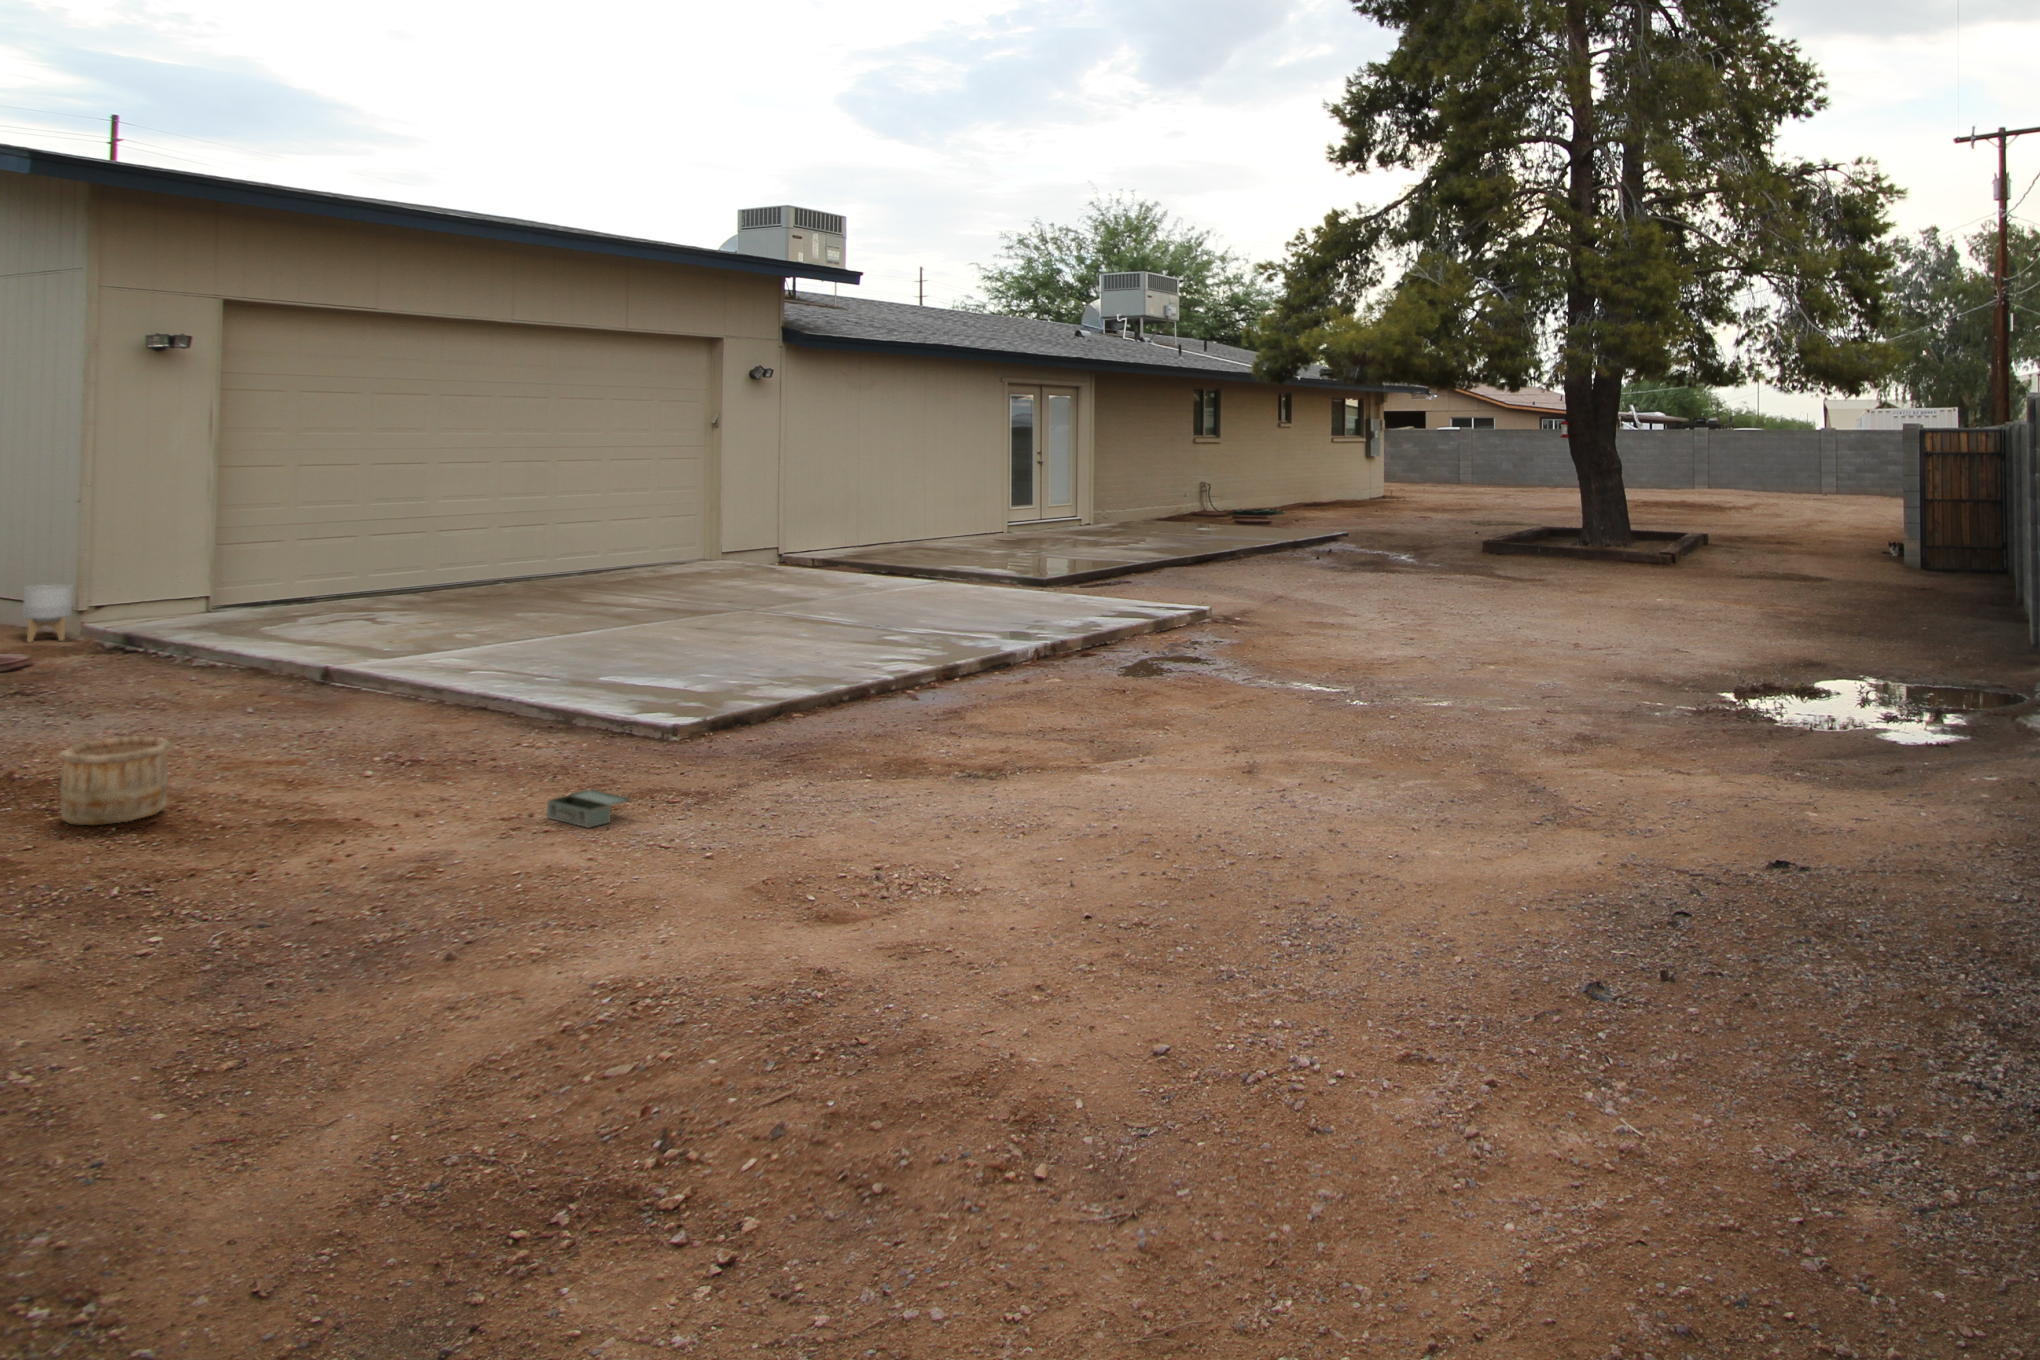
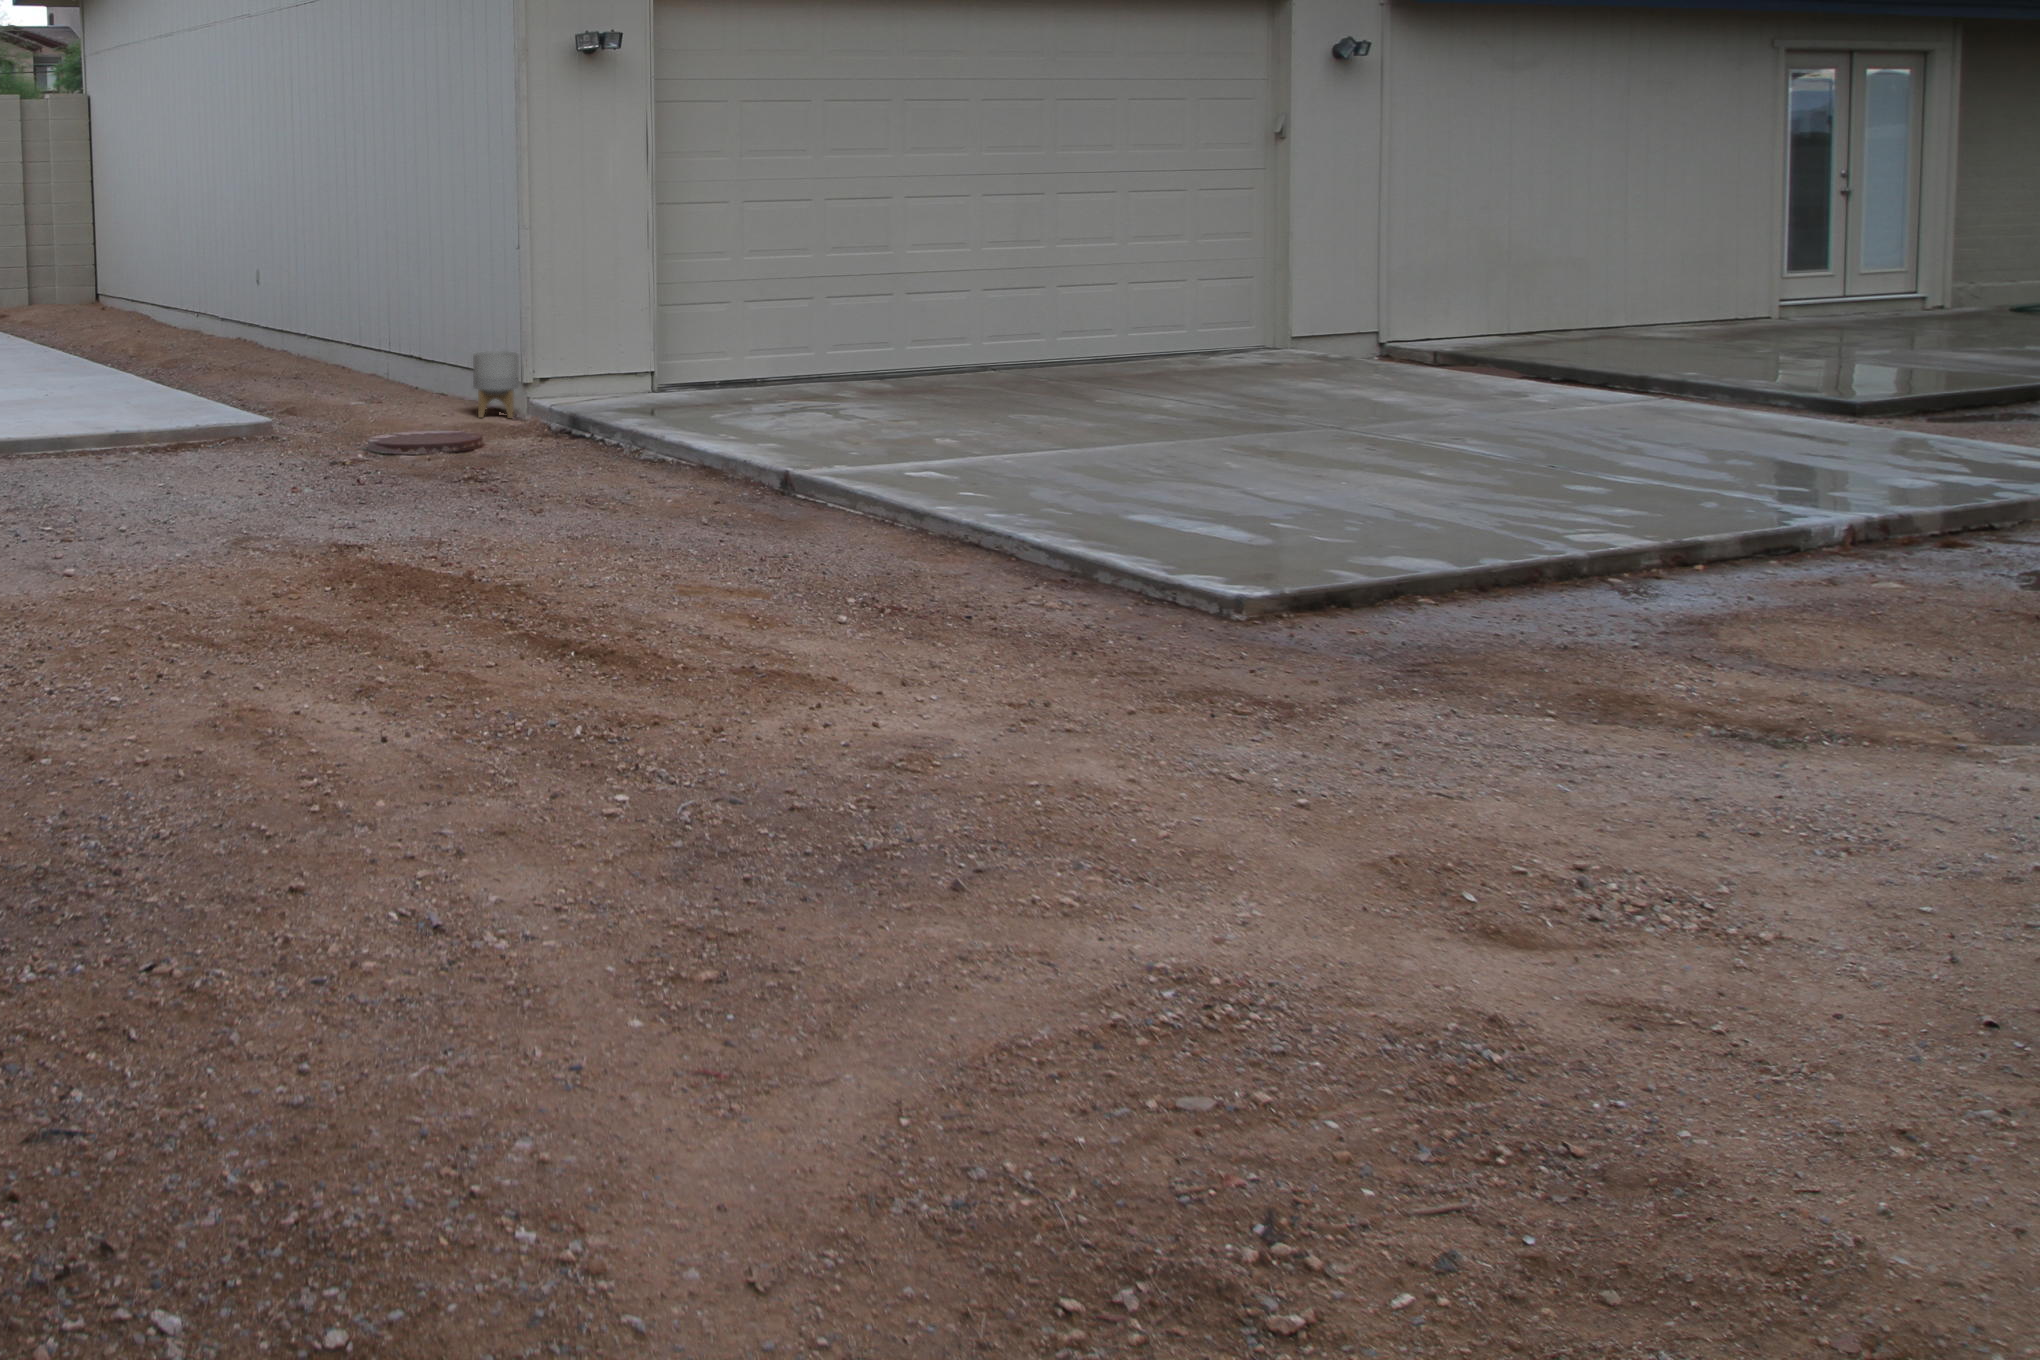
wooden bucket: present [58,736,172,825] -> none [514,542,627,645]
toolbox: present [547,790,630,828] -> none [1069,677,1186,732]

